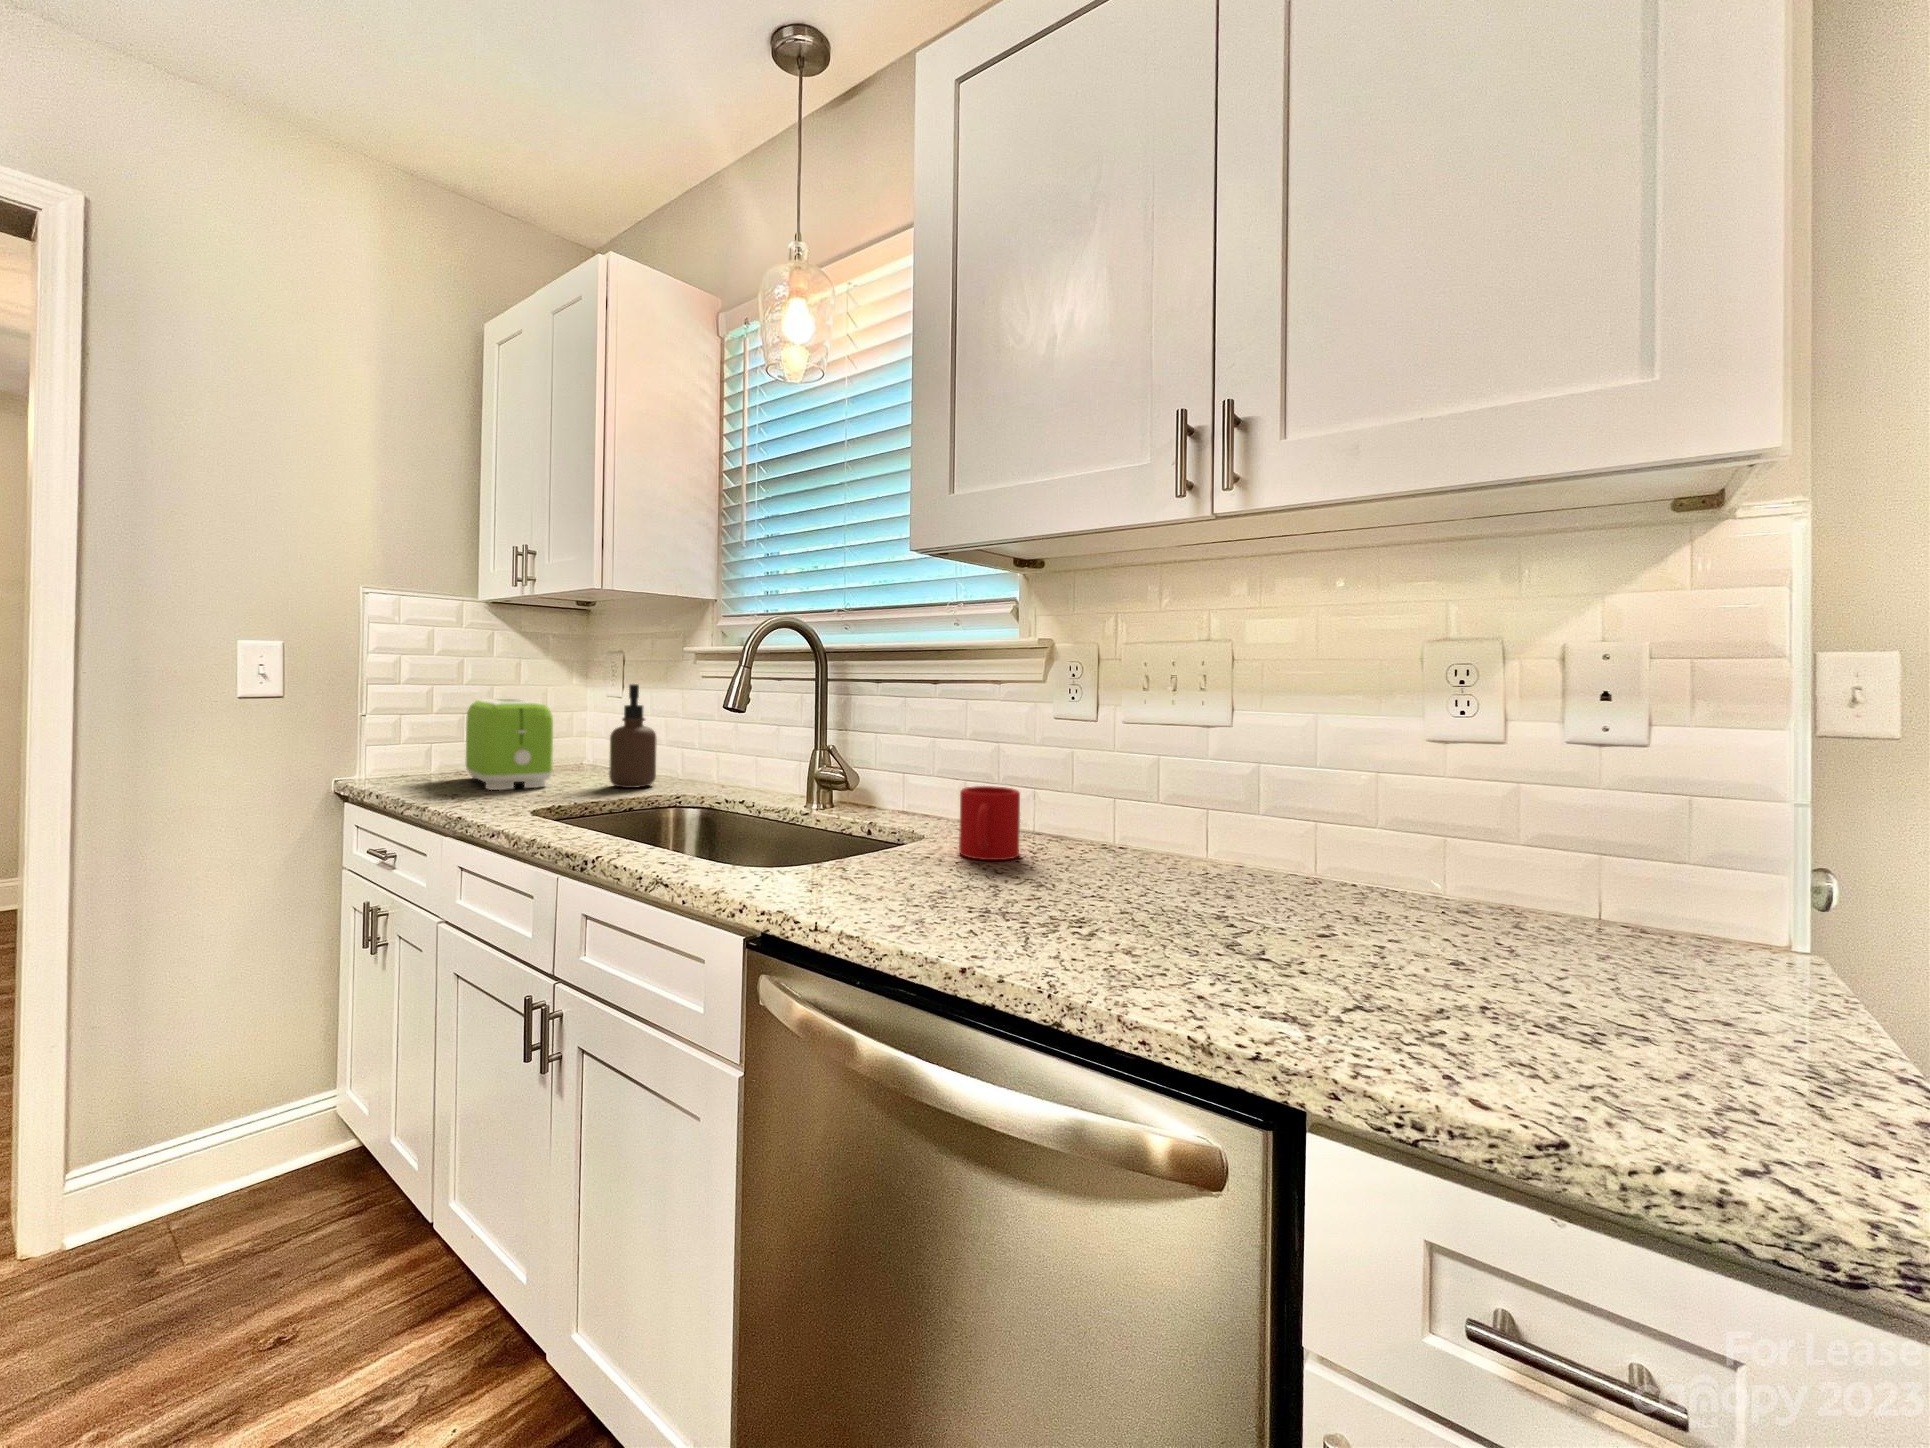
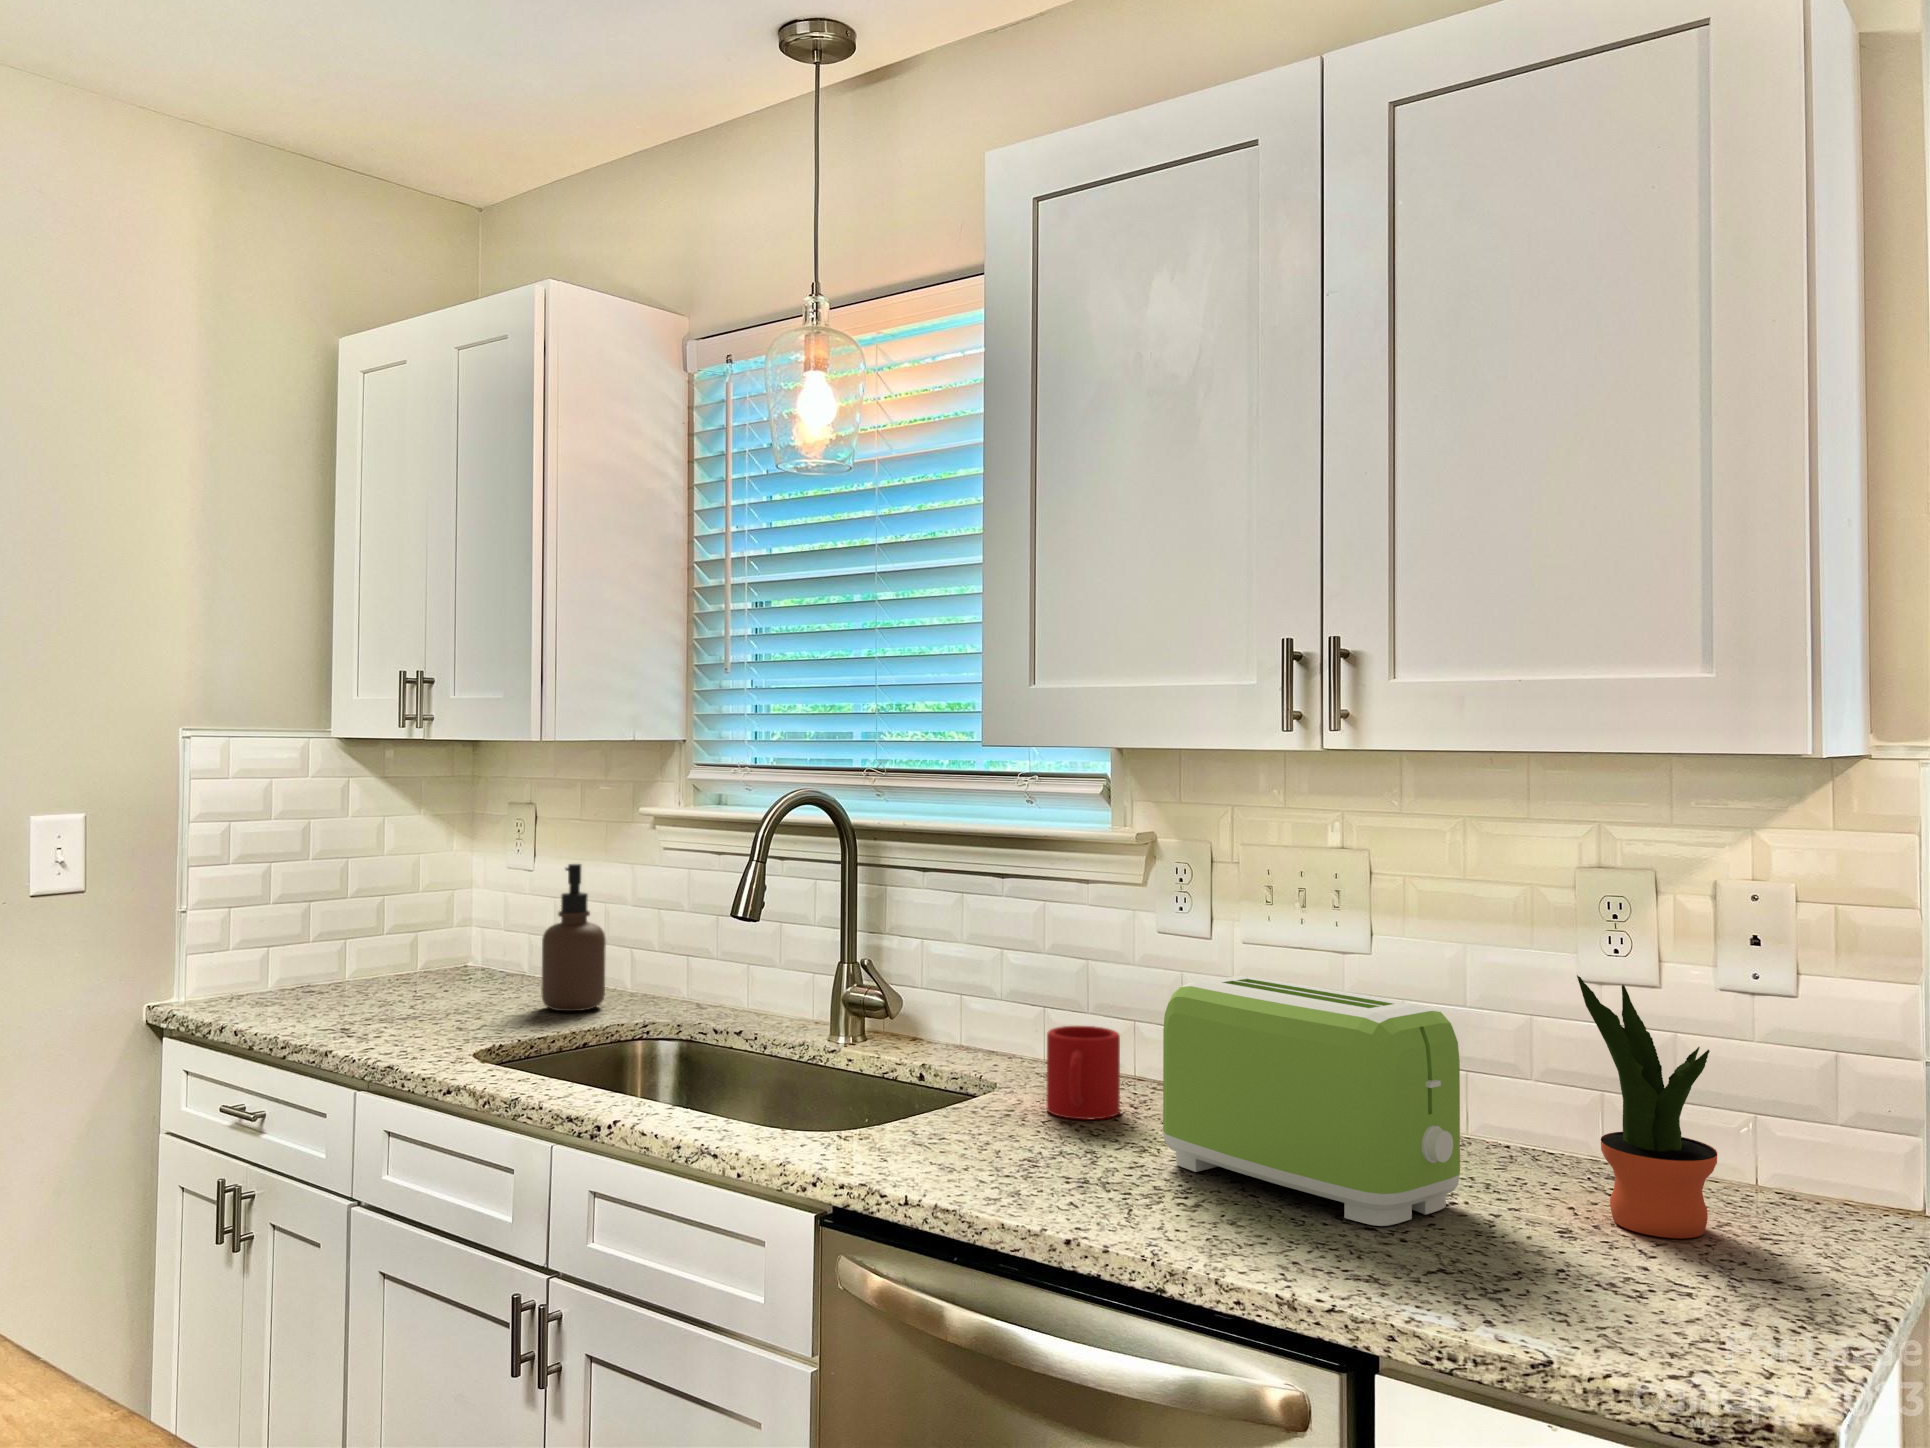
toaster: present [466,699,553,790] -> present [1163,976,1460,1226]
potted plant: none [1480,709,1629,974] -> present [1577,975,1717,1238]

